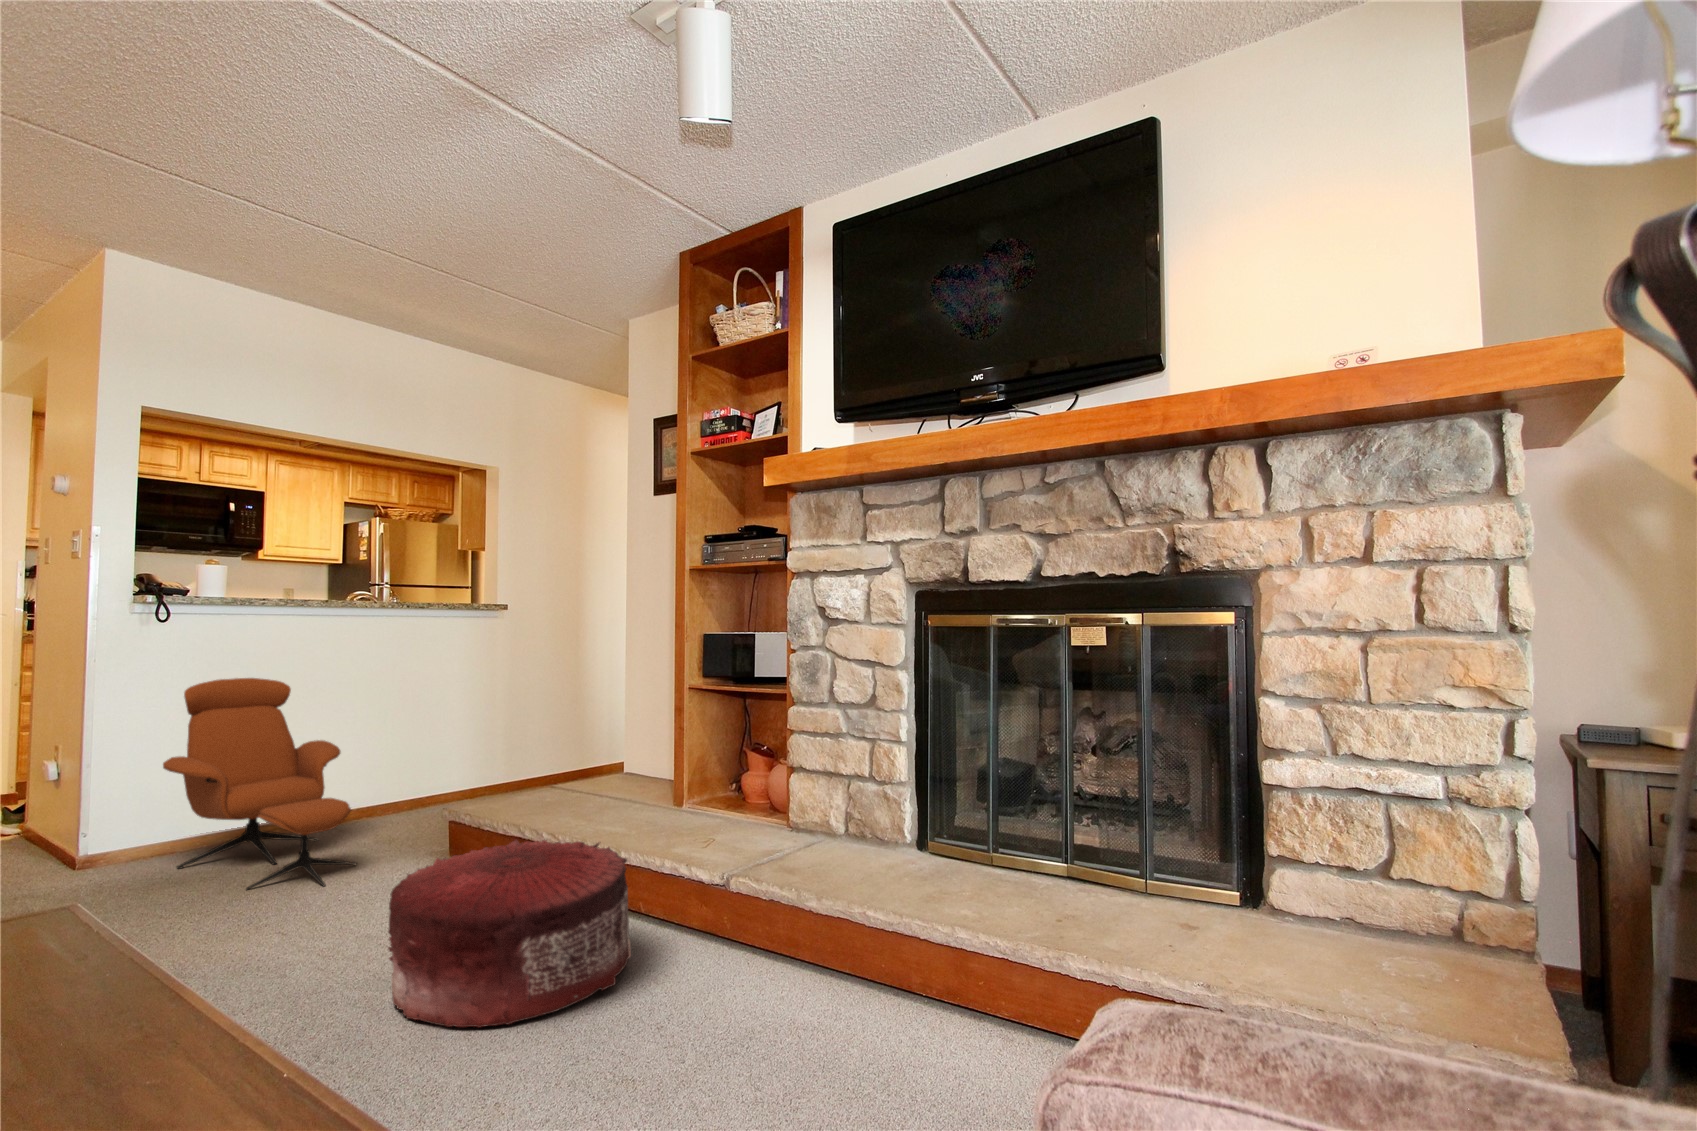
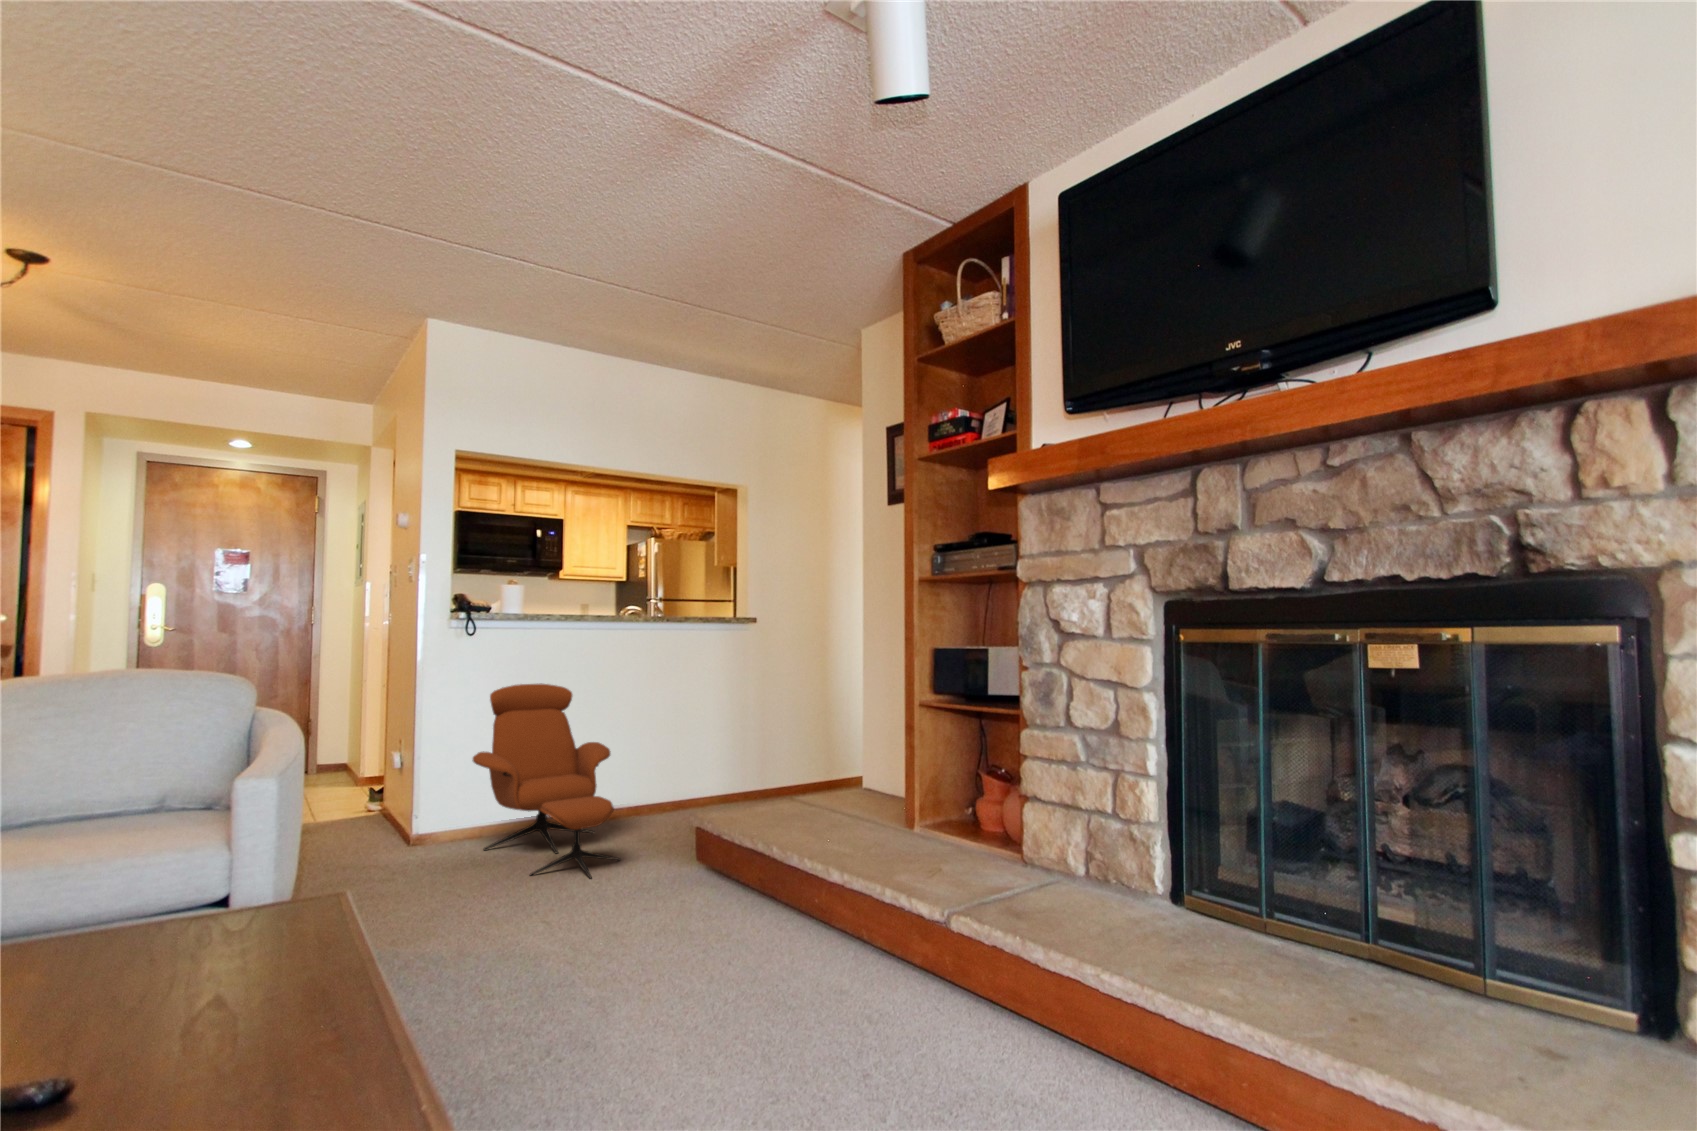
pouf: present [388,840,631,1027] -> none [619,852,849,1046]

